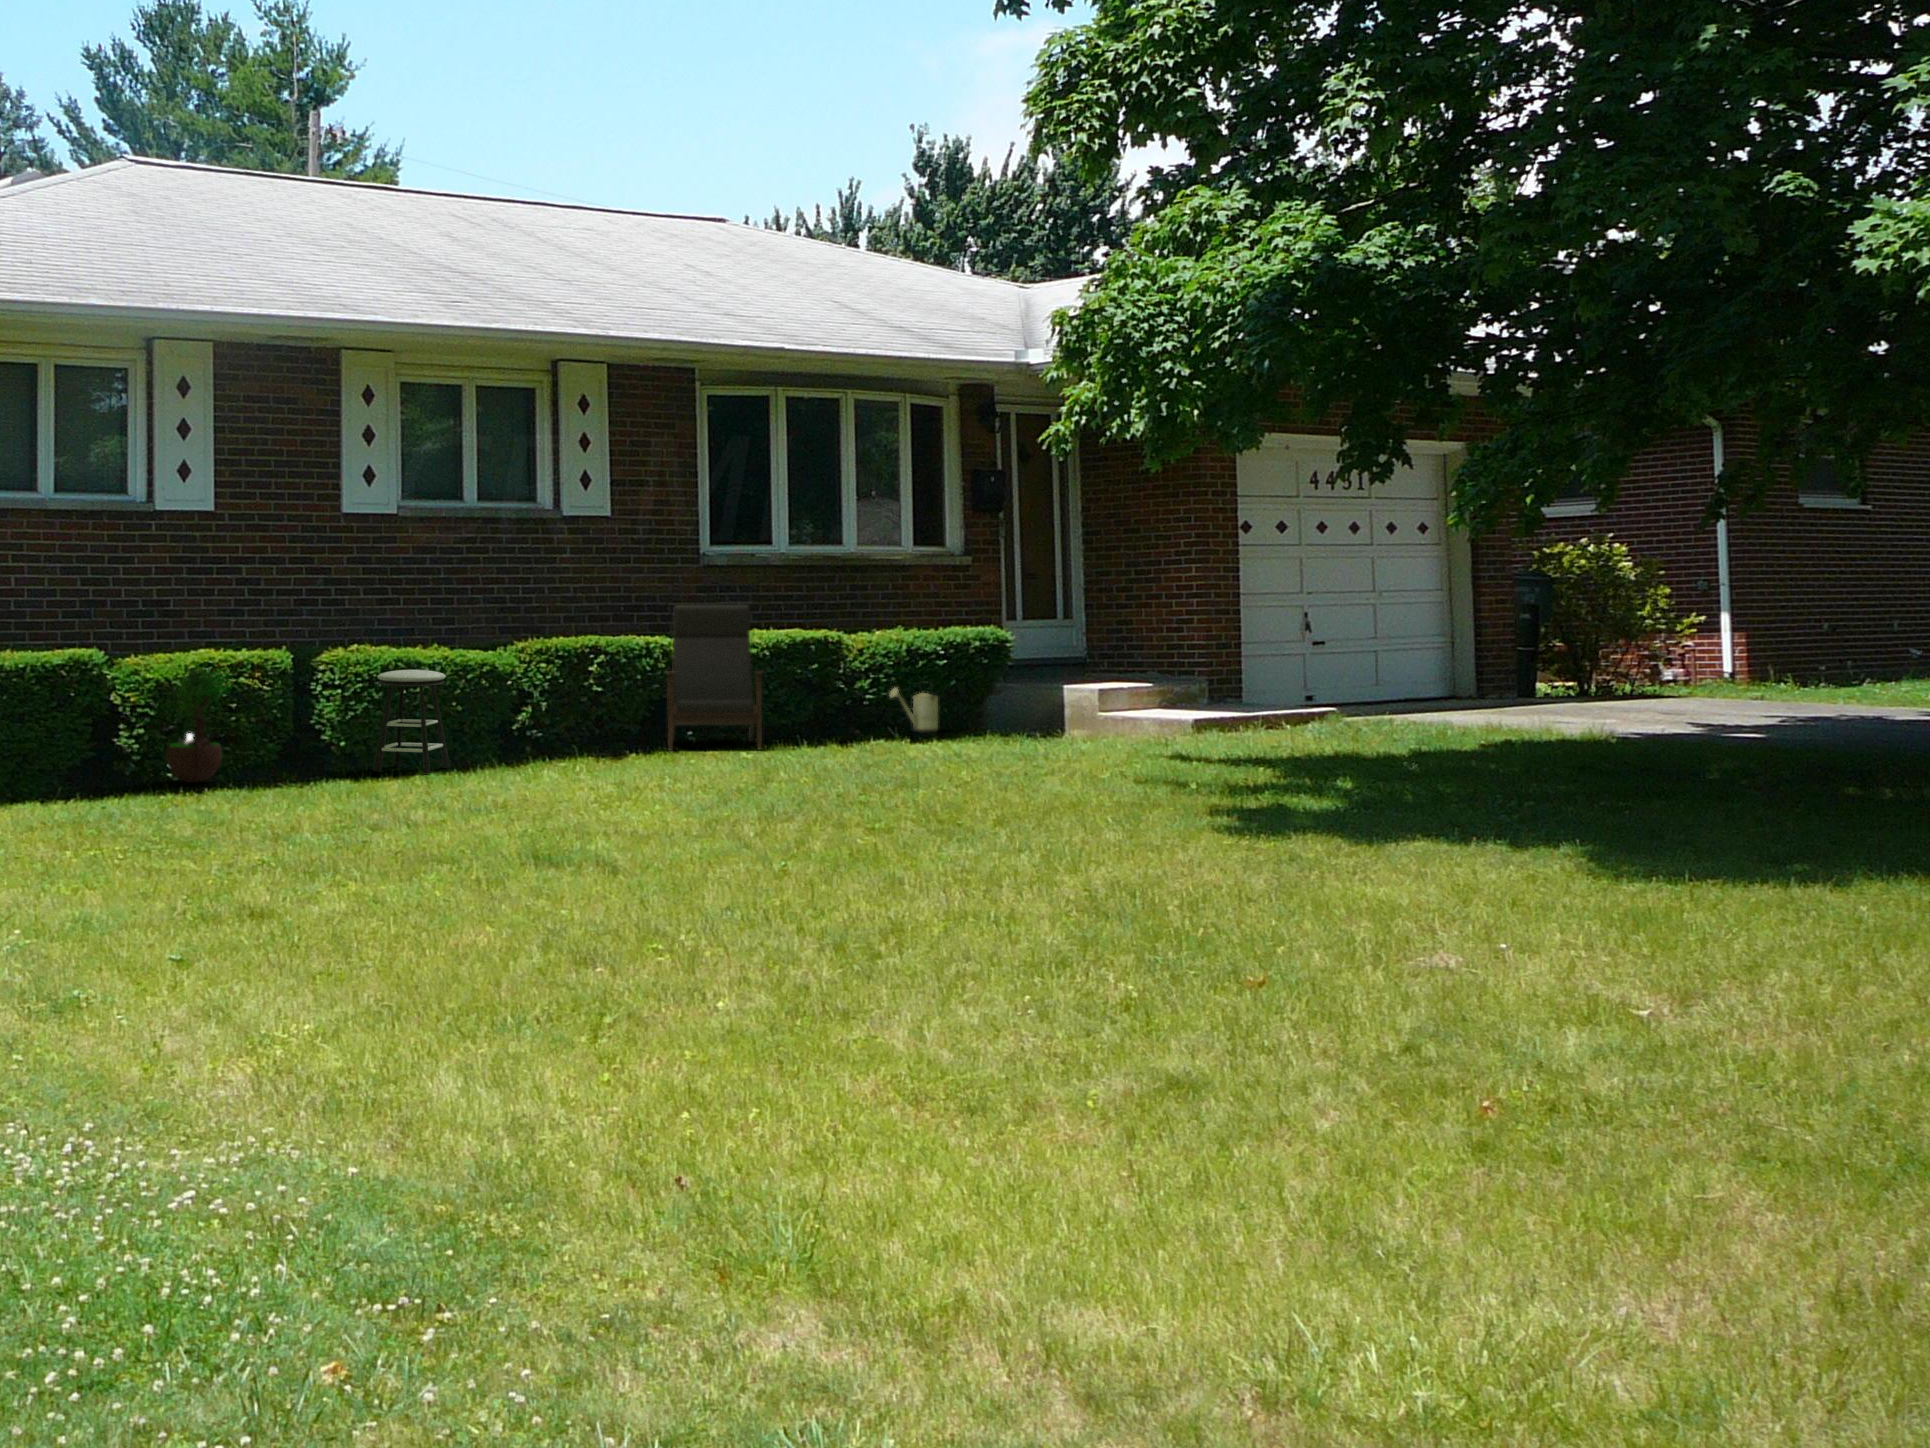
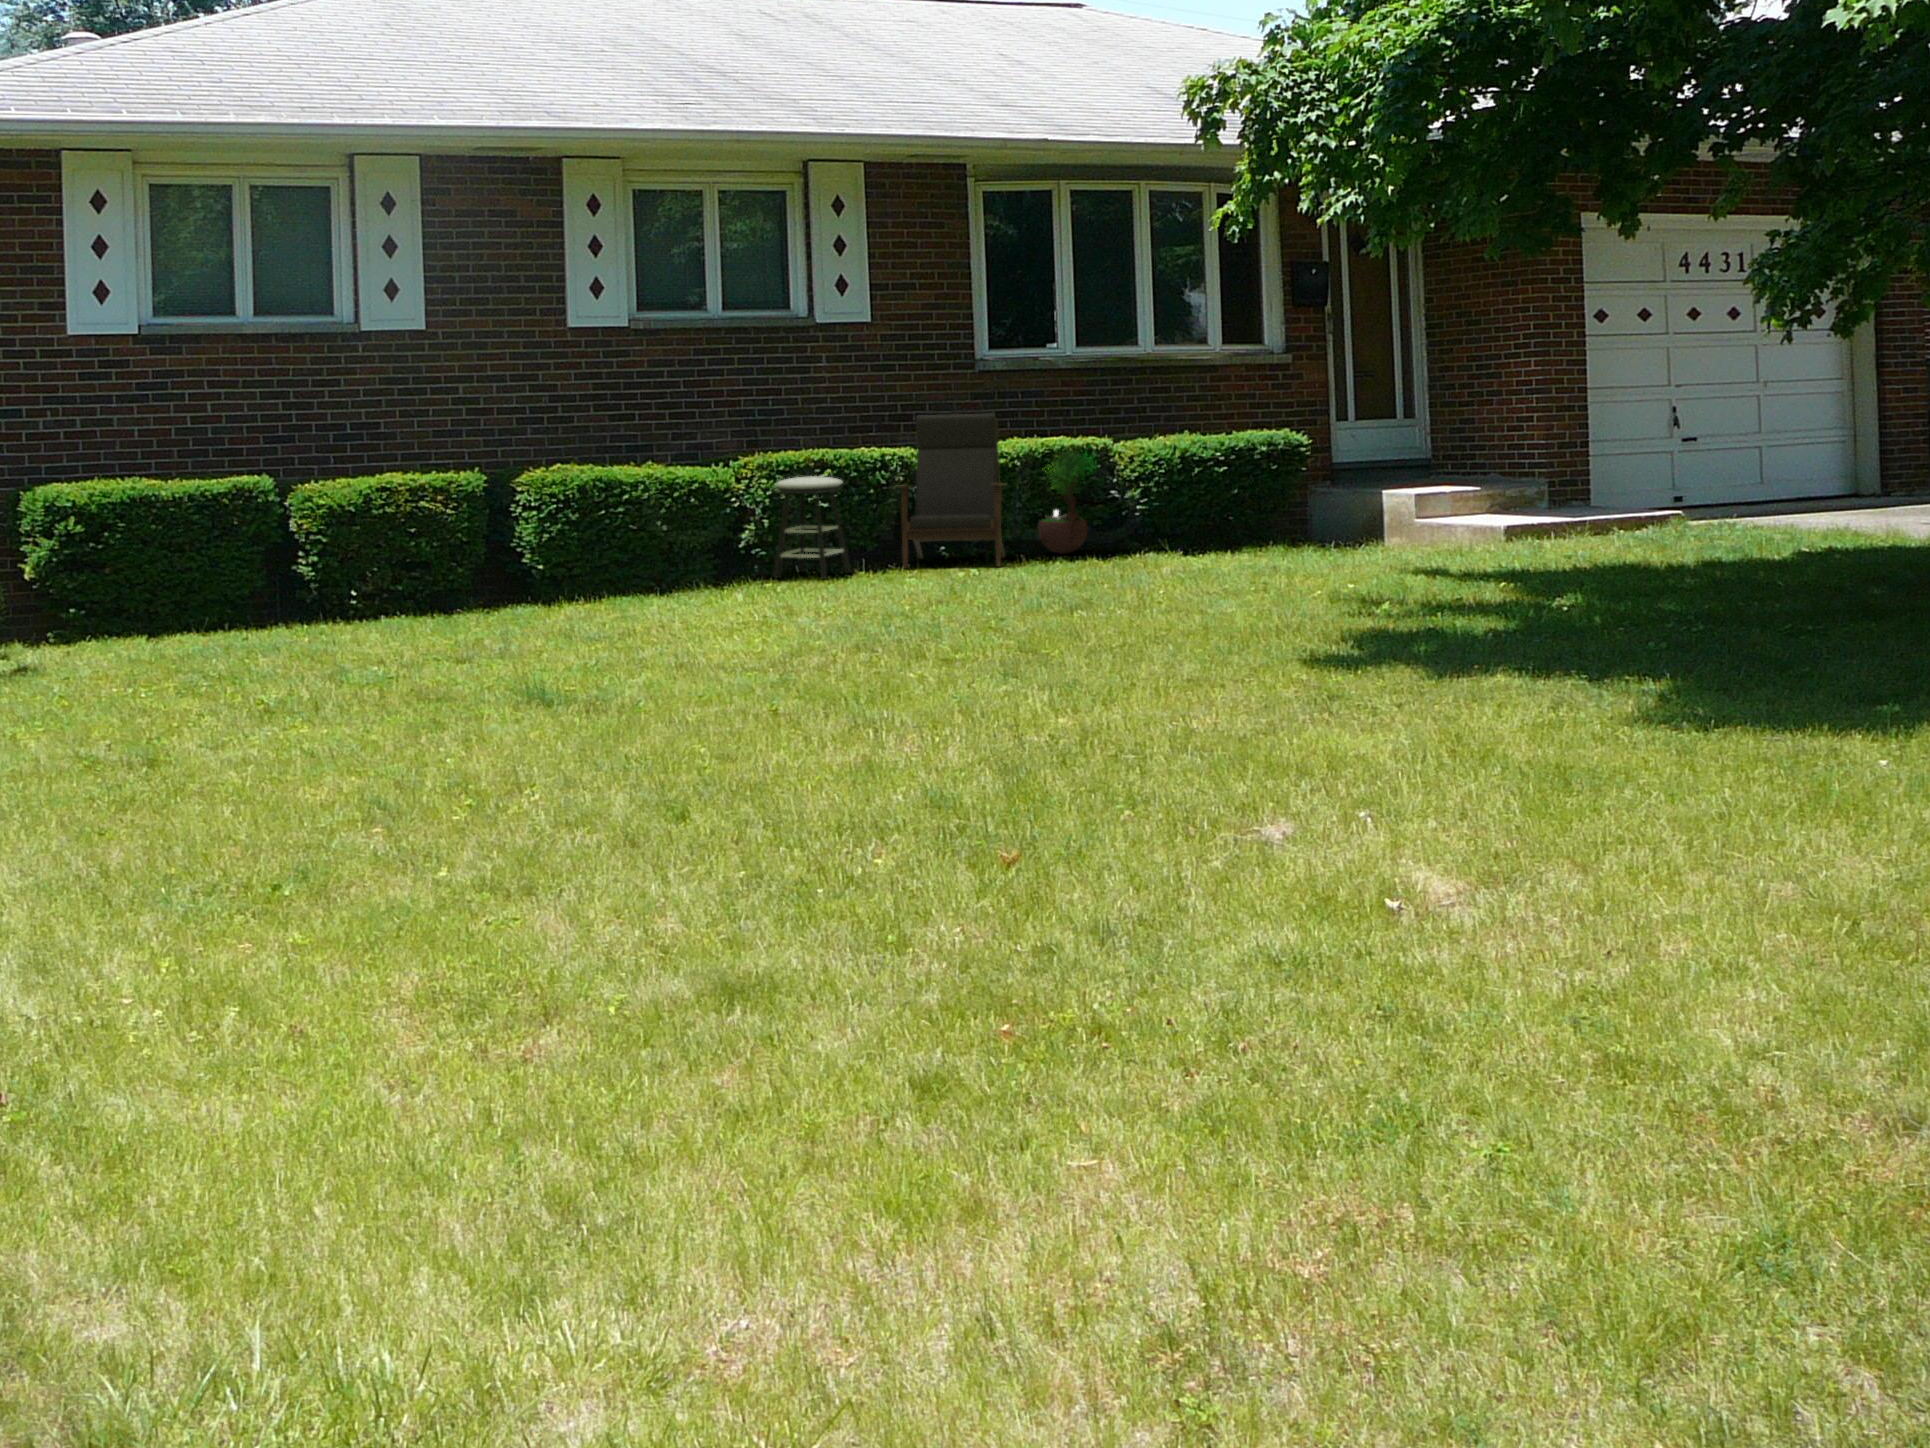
potted tree: present [162,662,229,783] -> present [1038,446,1095,554]
stool: present [373,670,450,774] -> present [773,476,851,579]
watering can: present [890,688,942,733] -> none [1162,490,1222,544]

